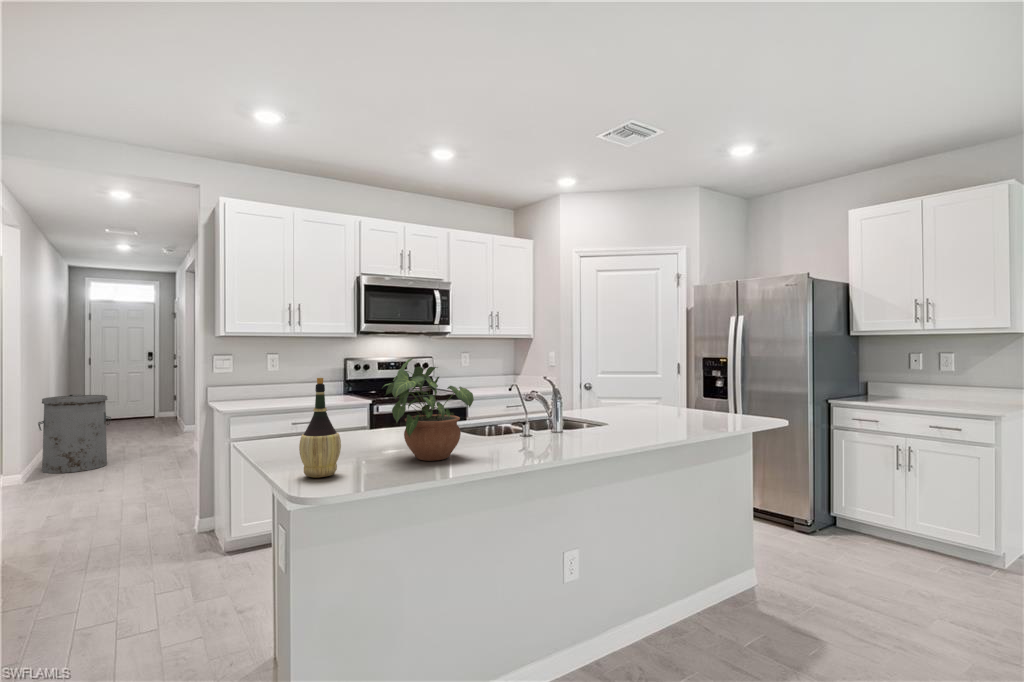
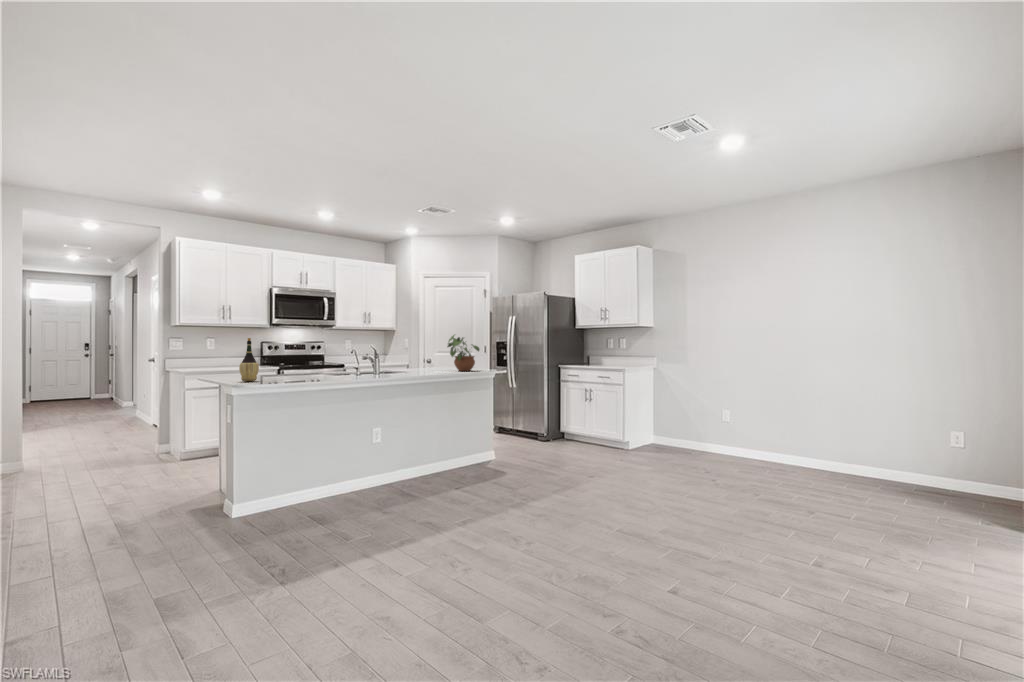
potted plant: present [383,358,474,461] -> present [447,335,479,371]
trash can: present [38,394,111,473] -> none [11,372,71,430]

